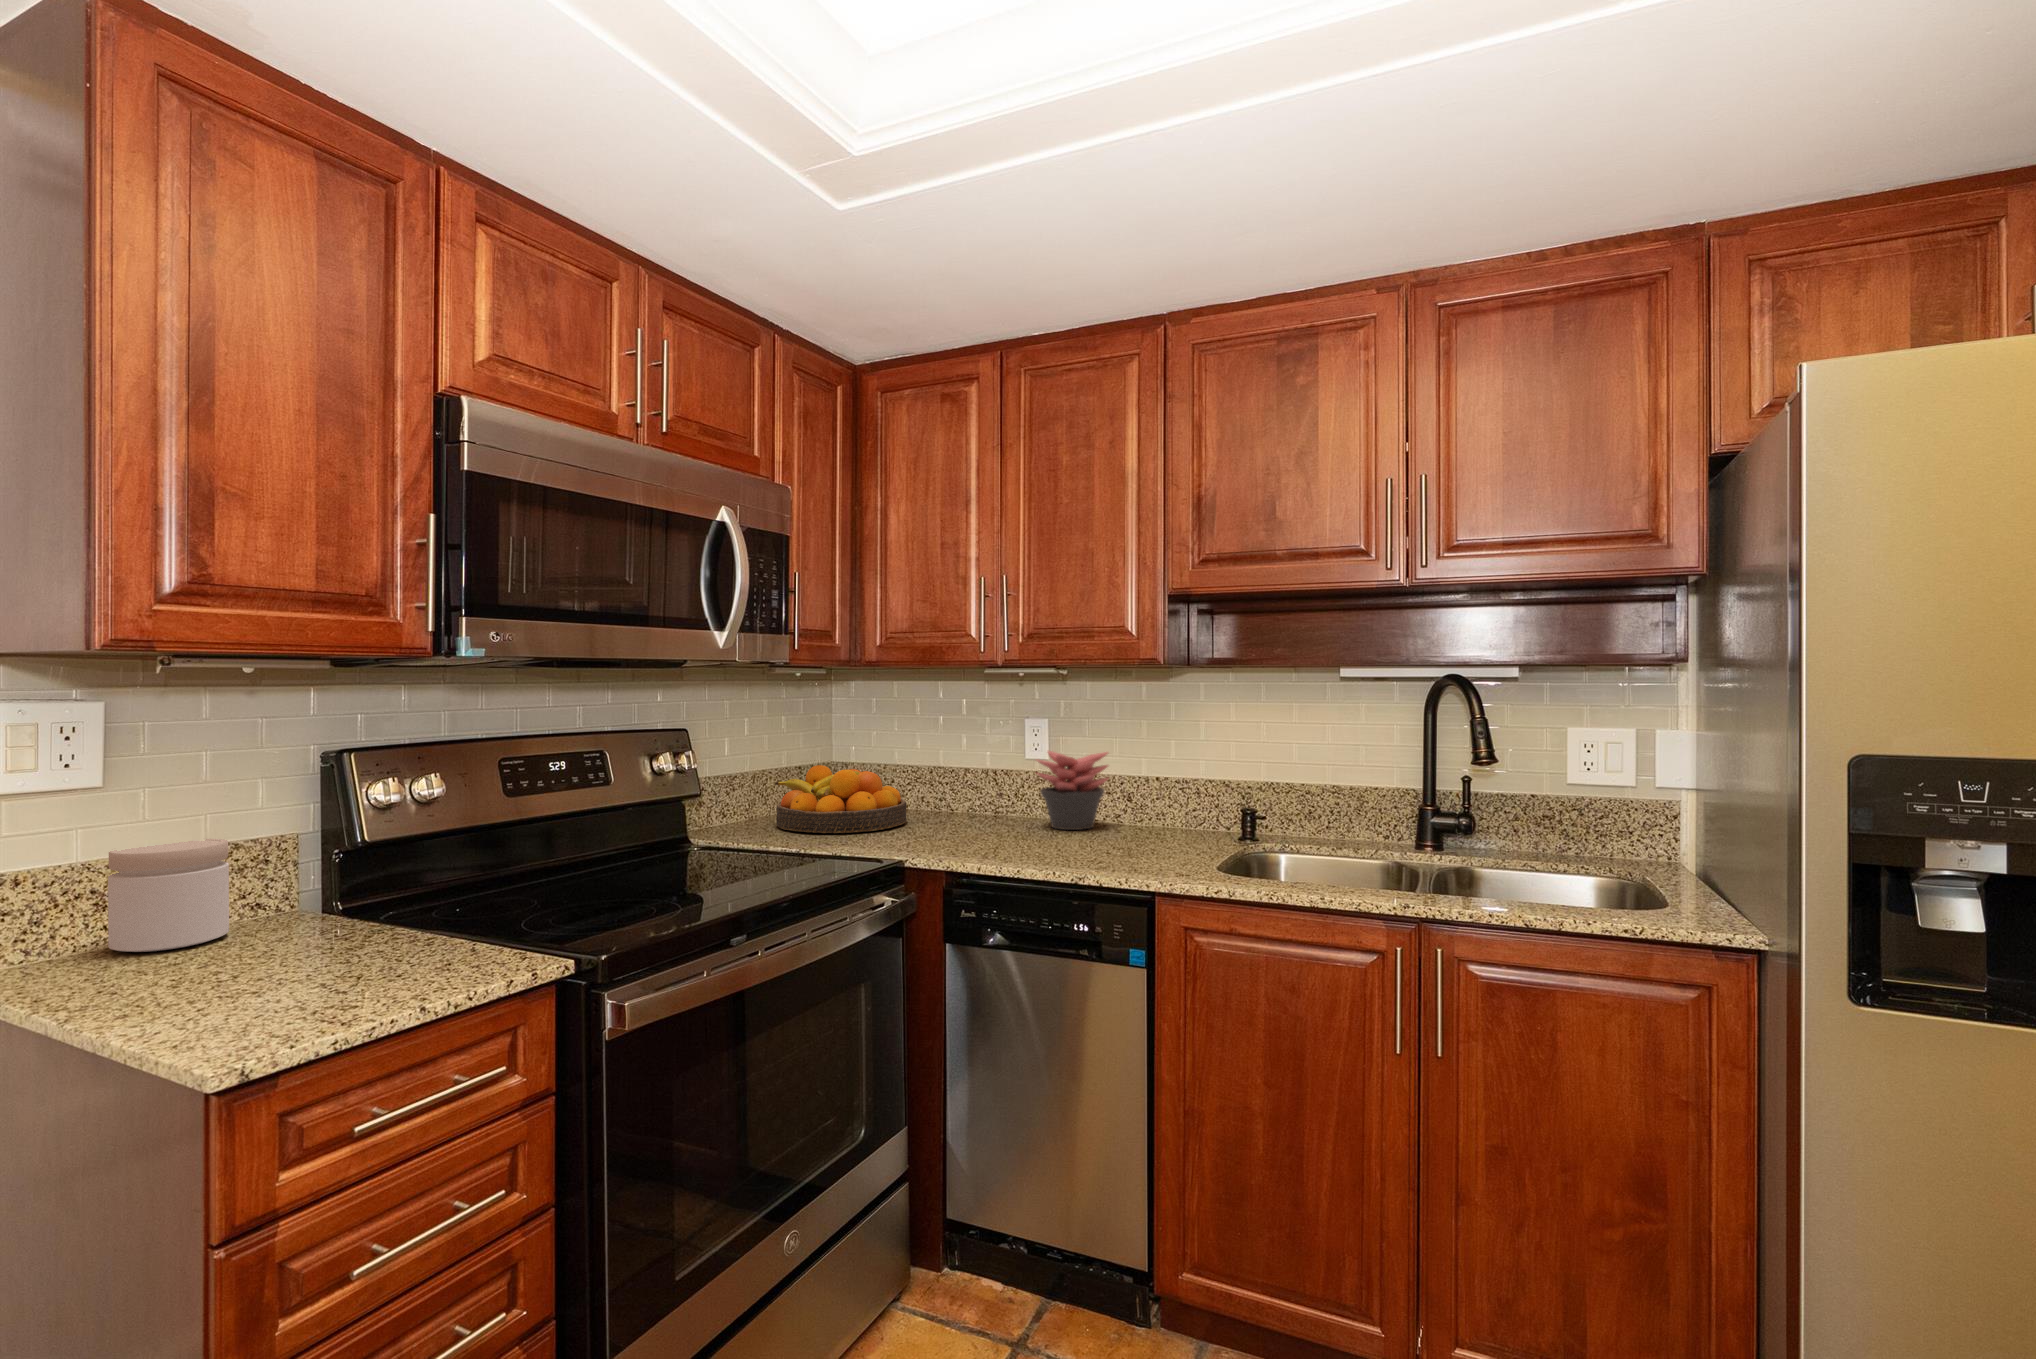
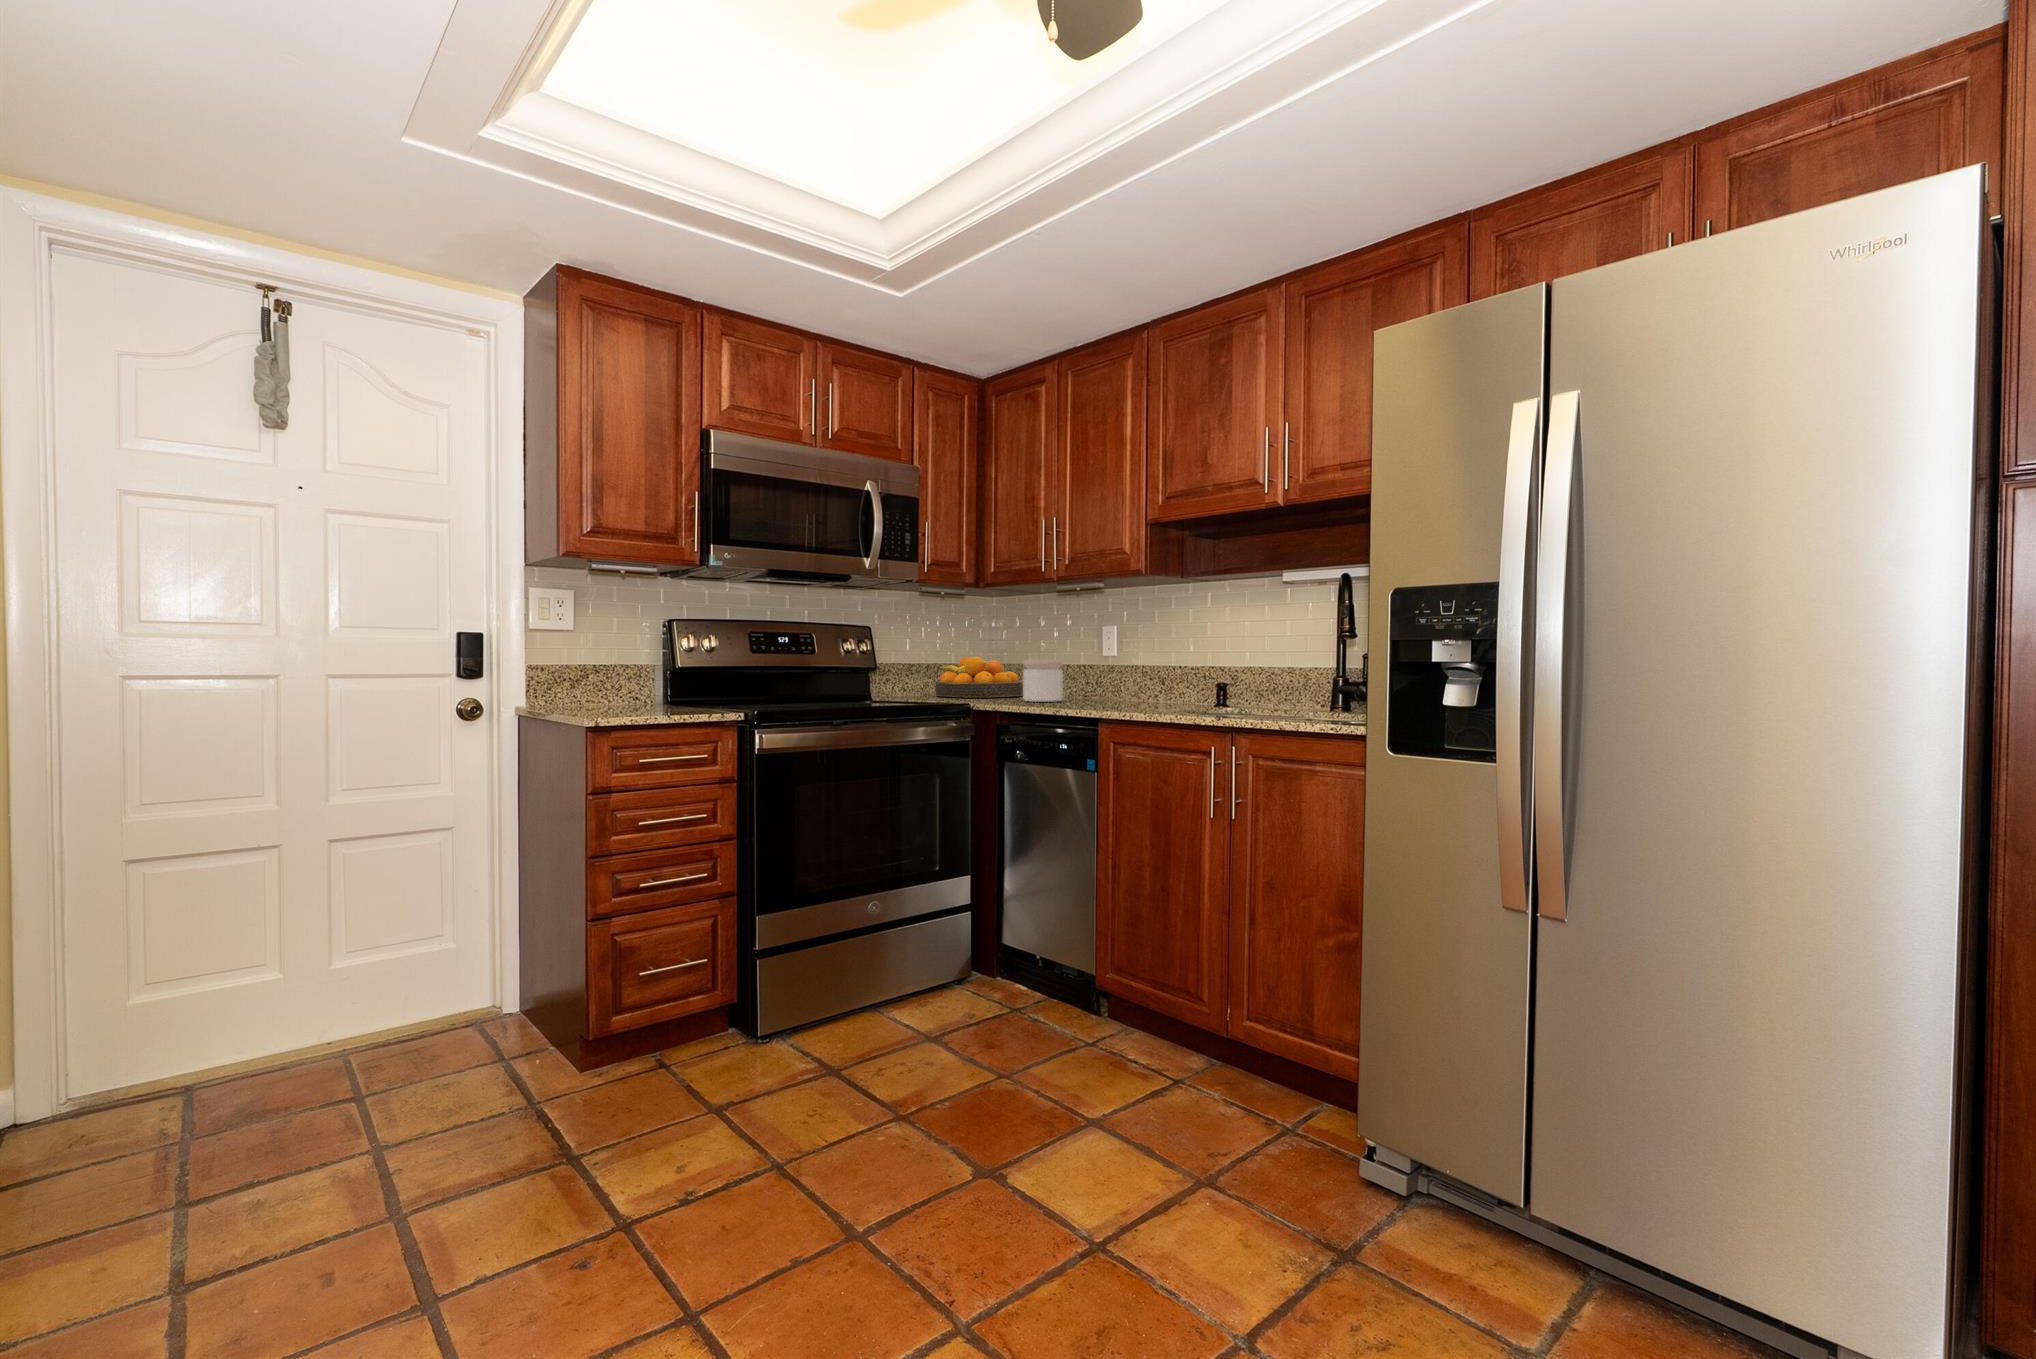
succulent plant: present [1037,751,1108,830] -> none [1100,647,1153,701]
jar: present [108,839,229,952] -> present [1023,660,1063,702]

